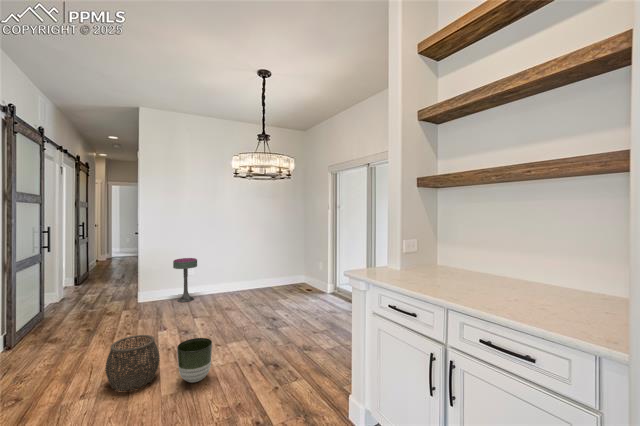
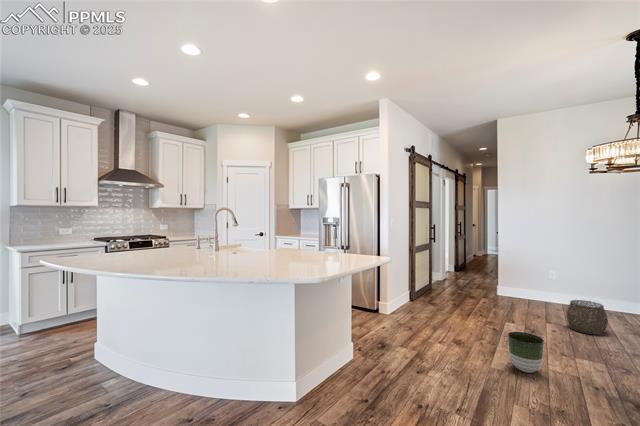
bar stool: present [173,258,197,302] -> none [531,262,559,307]
woven basket: present [105,335,160,391] -> present [566,300,608,335]

